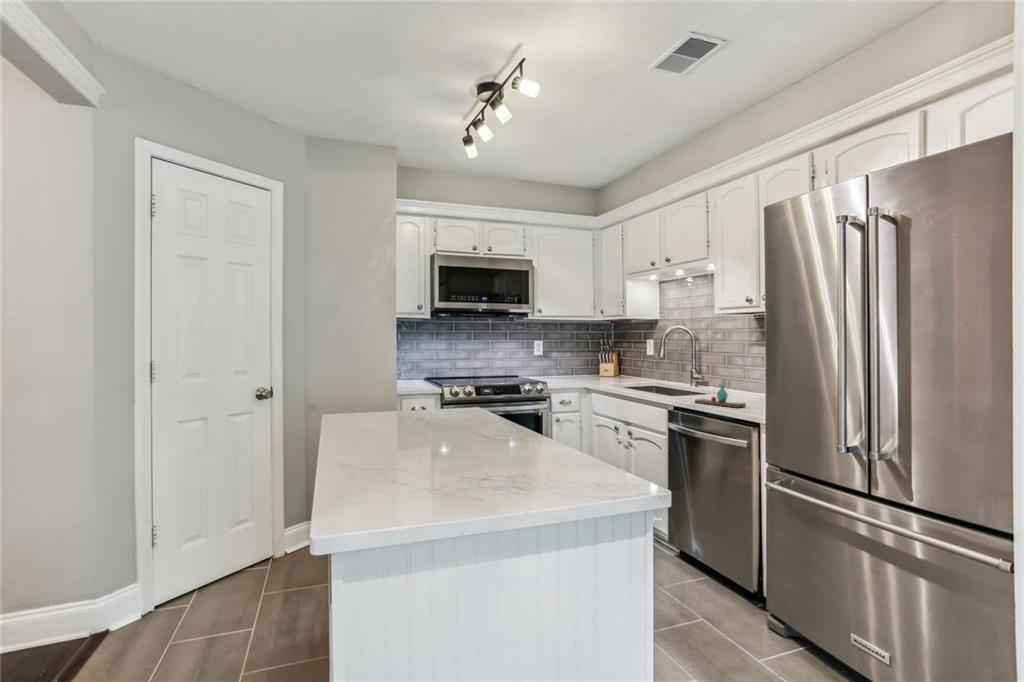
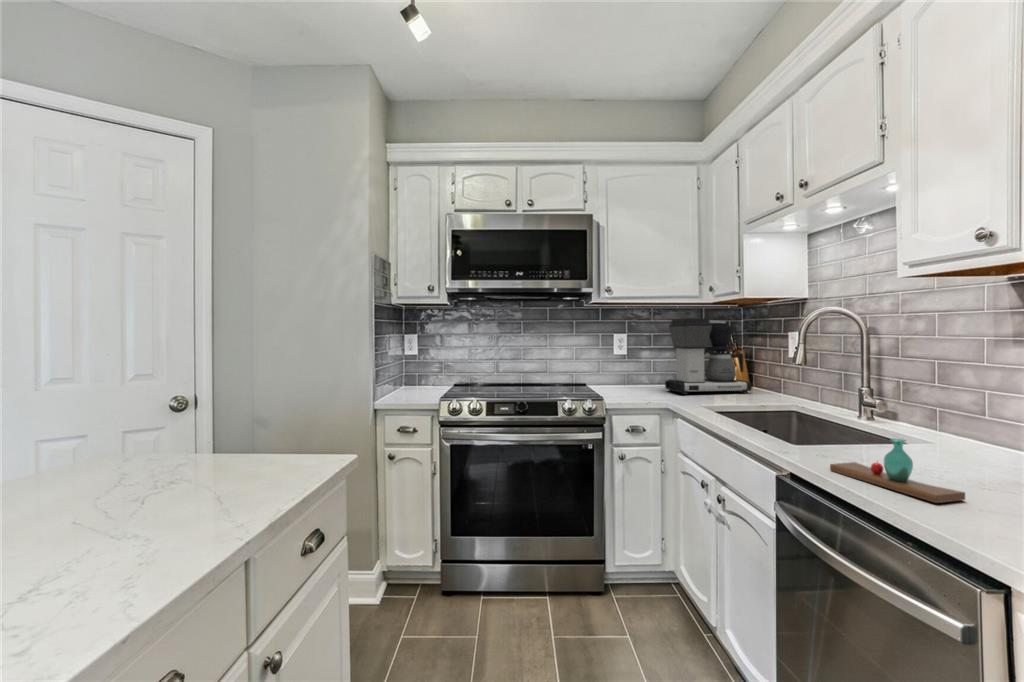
coffee maker: none [573,331,625,380] -> present [665,318,752,394]

